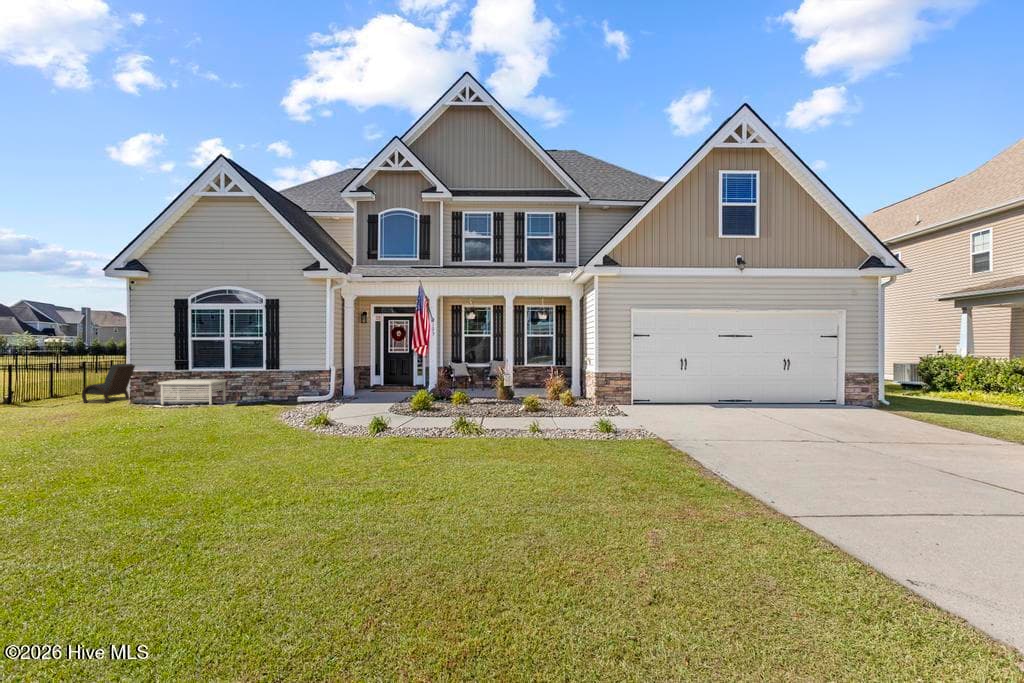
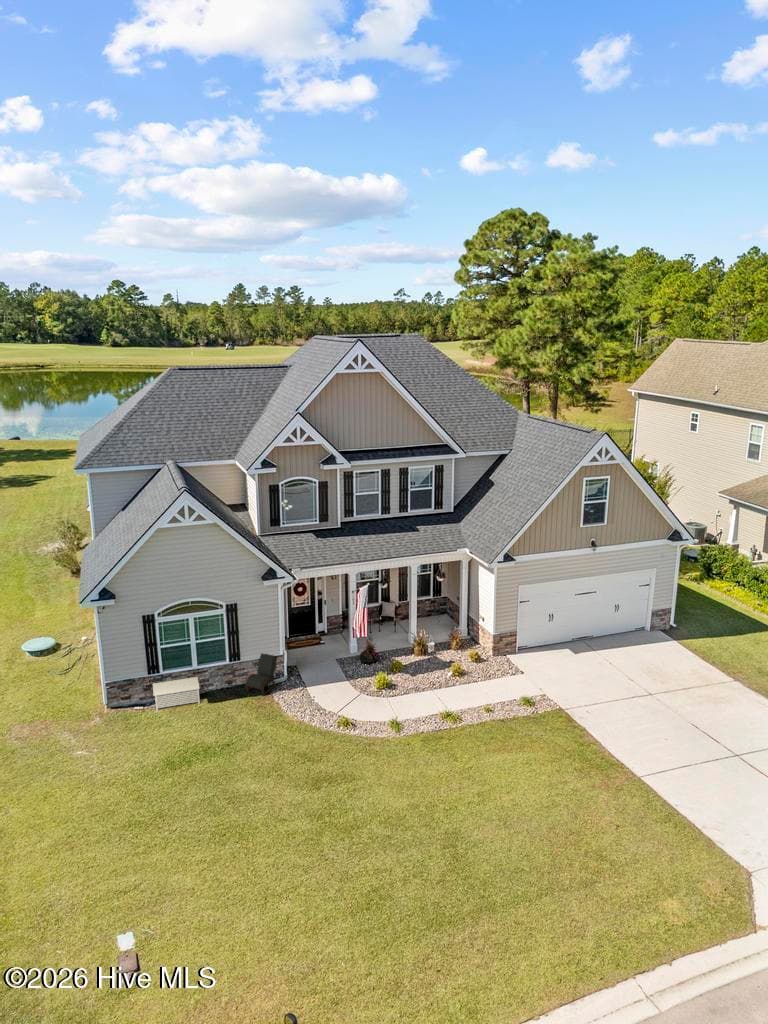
lounge chair: present [82,364,135,403] -> present [245,653,277,696]

